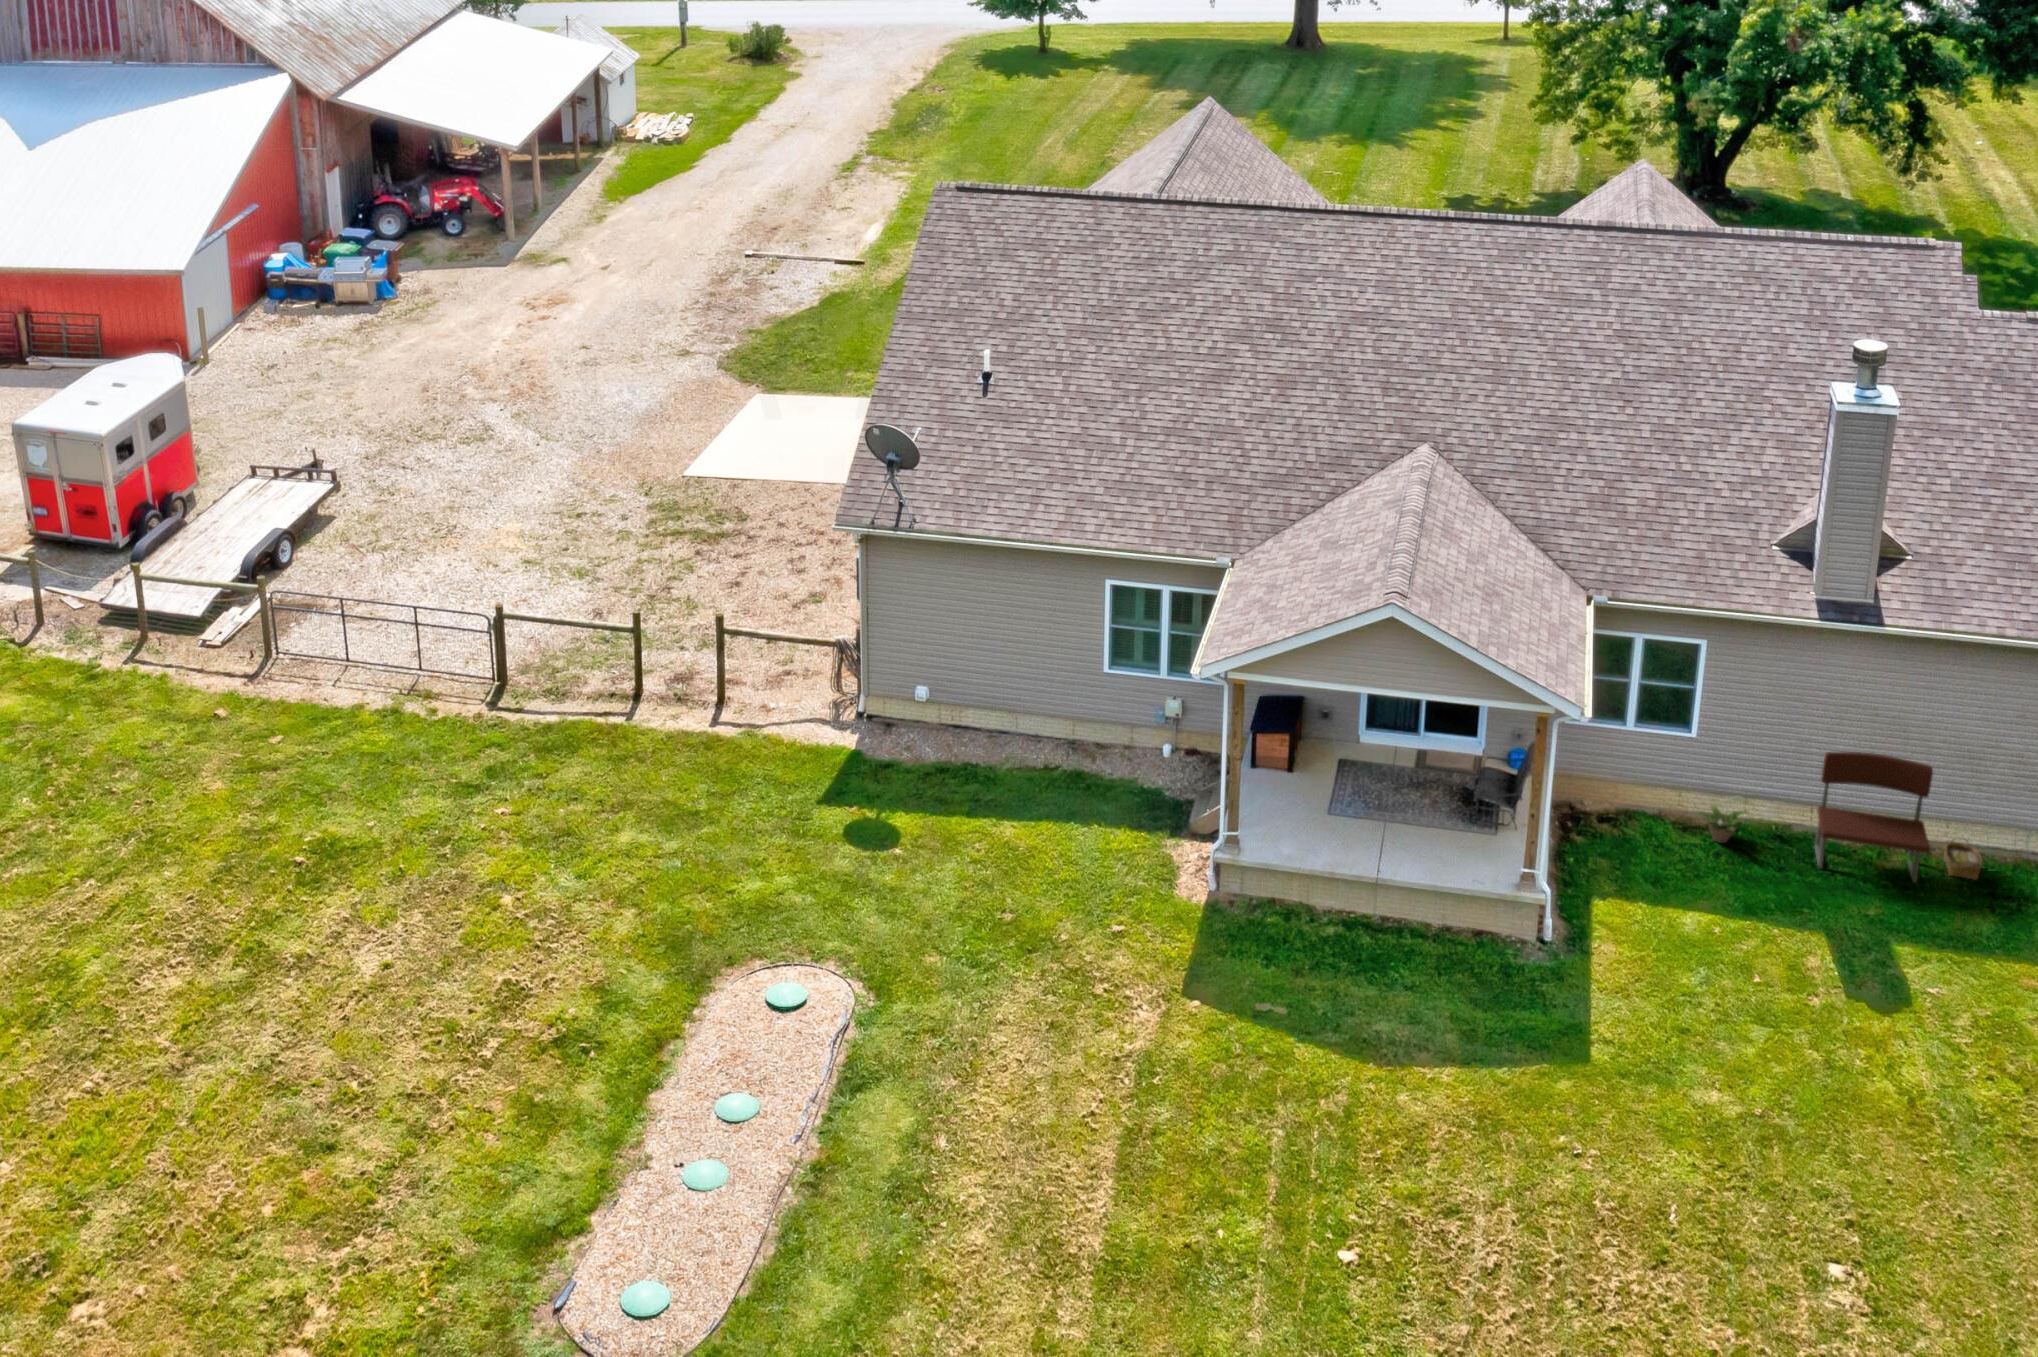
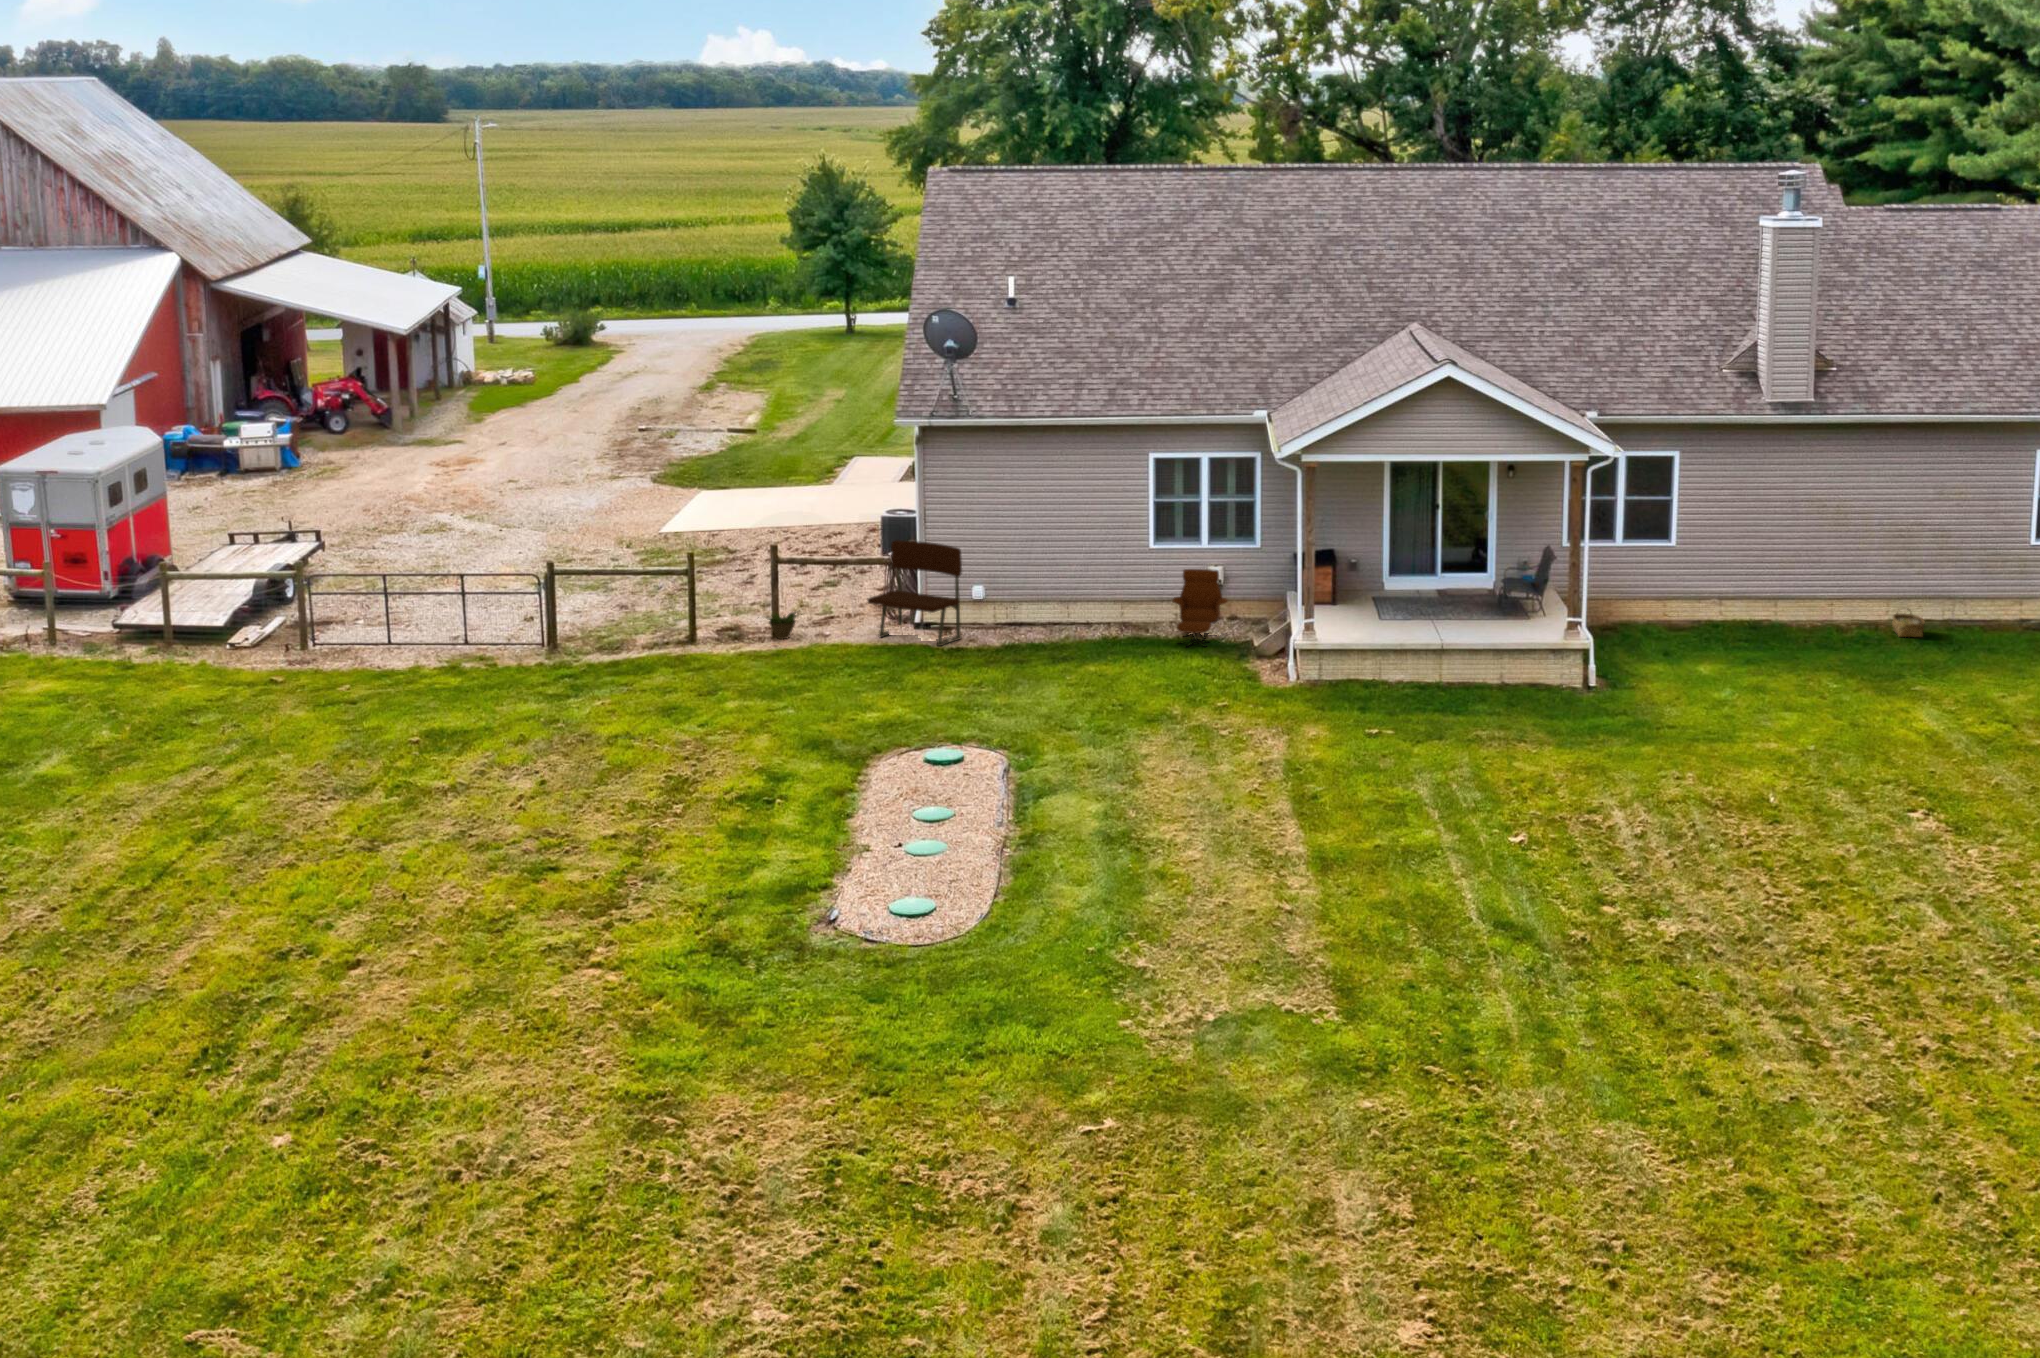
lounge chair: none [1121,695,1183,795] -> present [1173,569,1227,647]
bench: present [1815,752,1933,883] -> present [867,540,962,646]
decorative plant: present [1699,806,1747,843] -> present [767,612,802,639]

